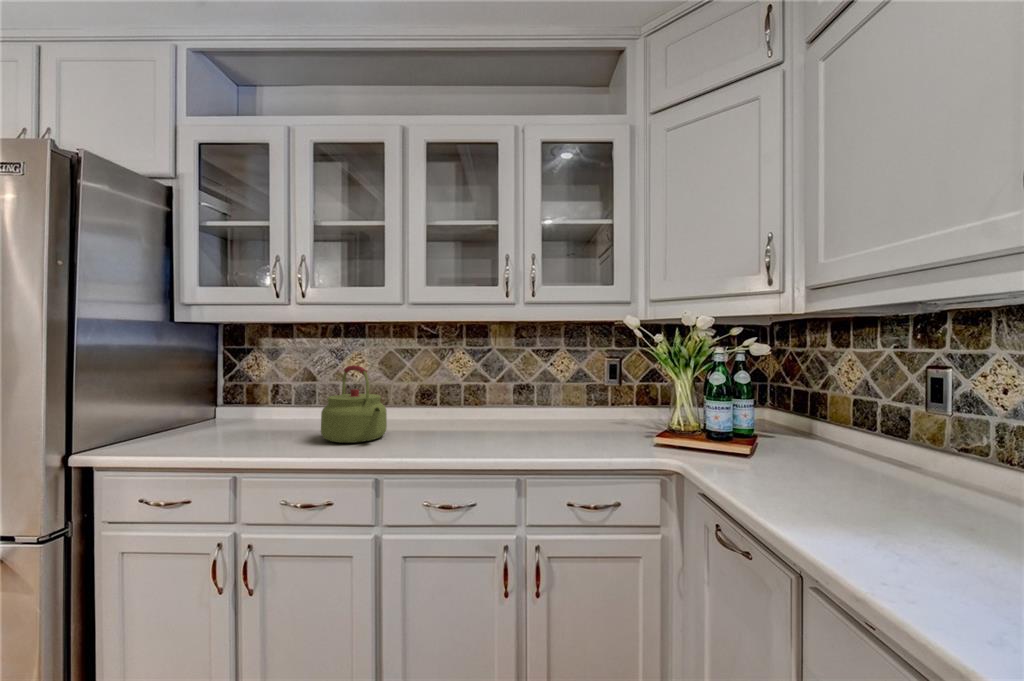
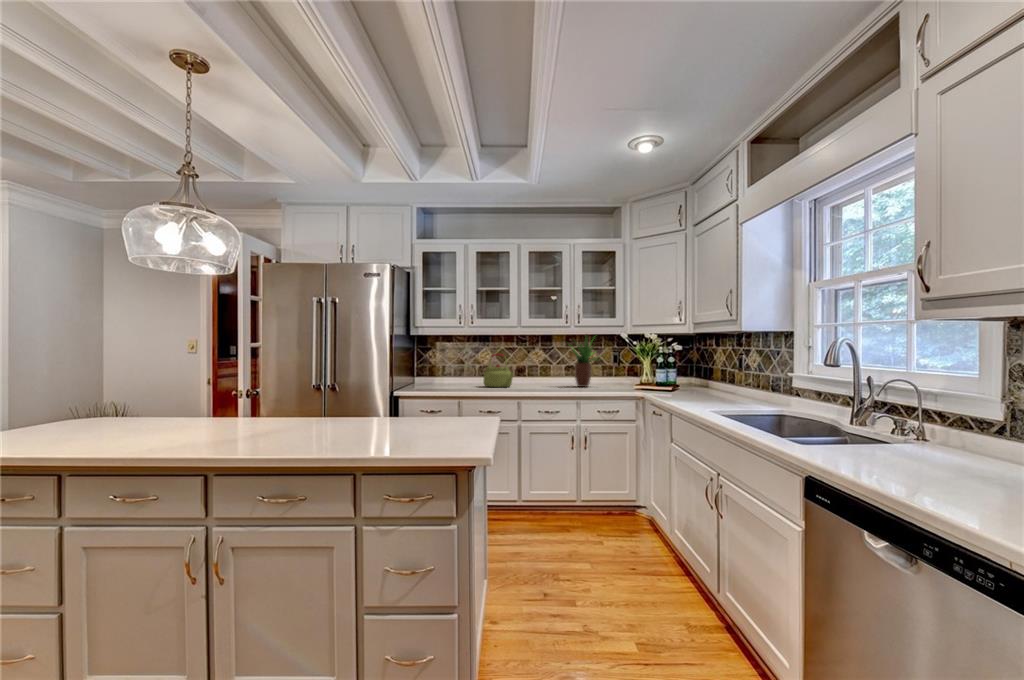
potted plant: none [502,320,596,441] -> present [573,336,598,387]

